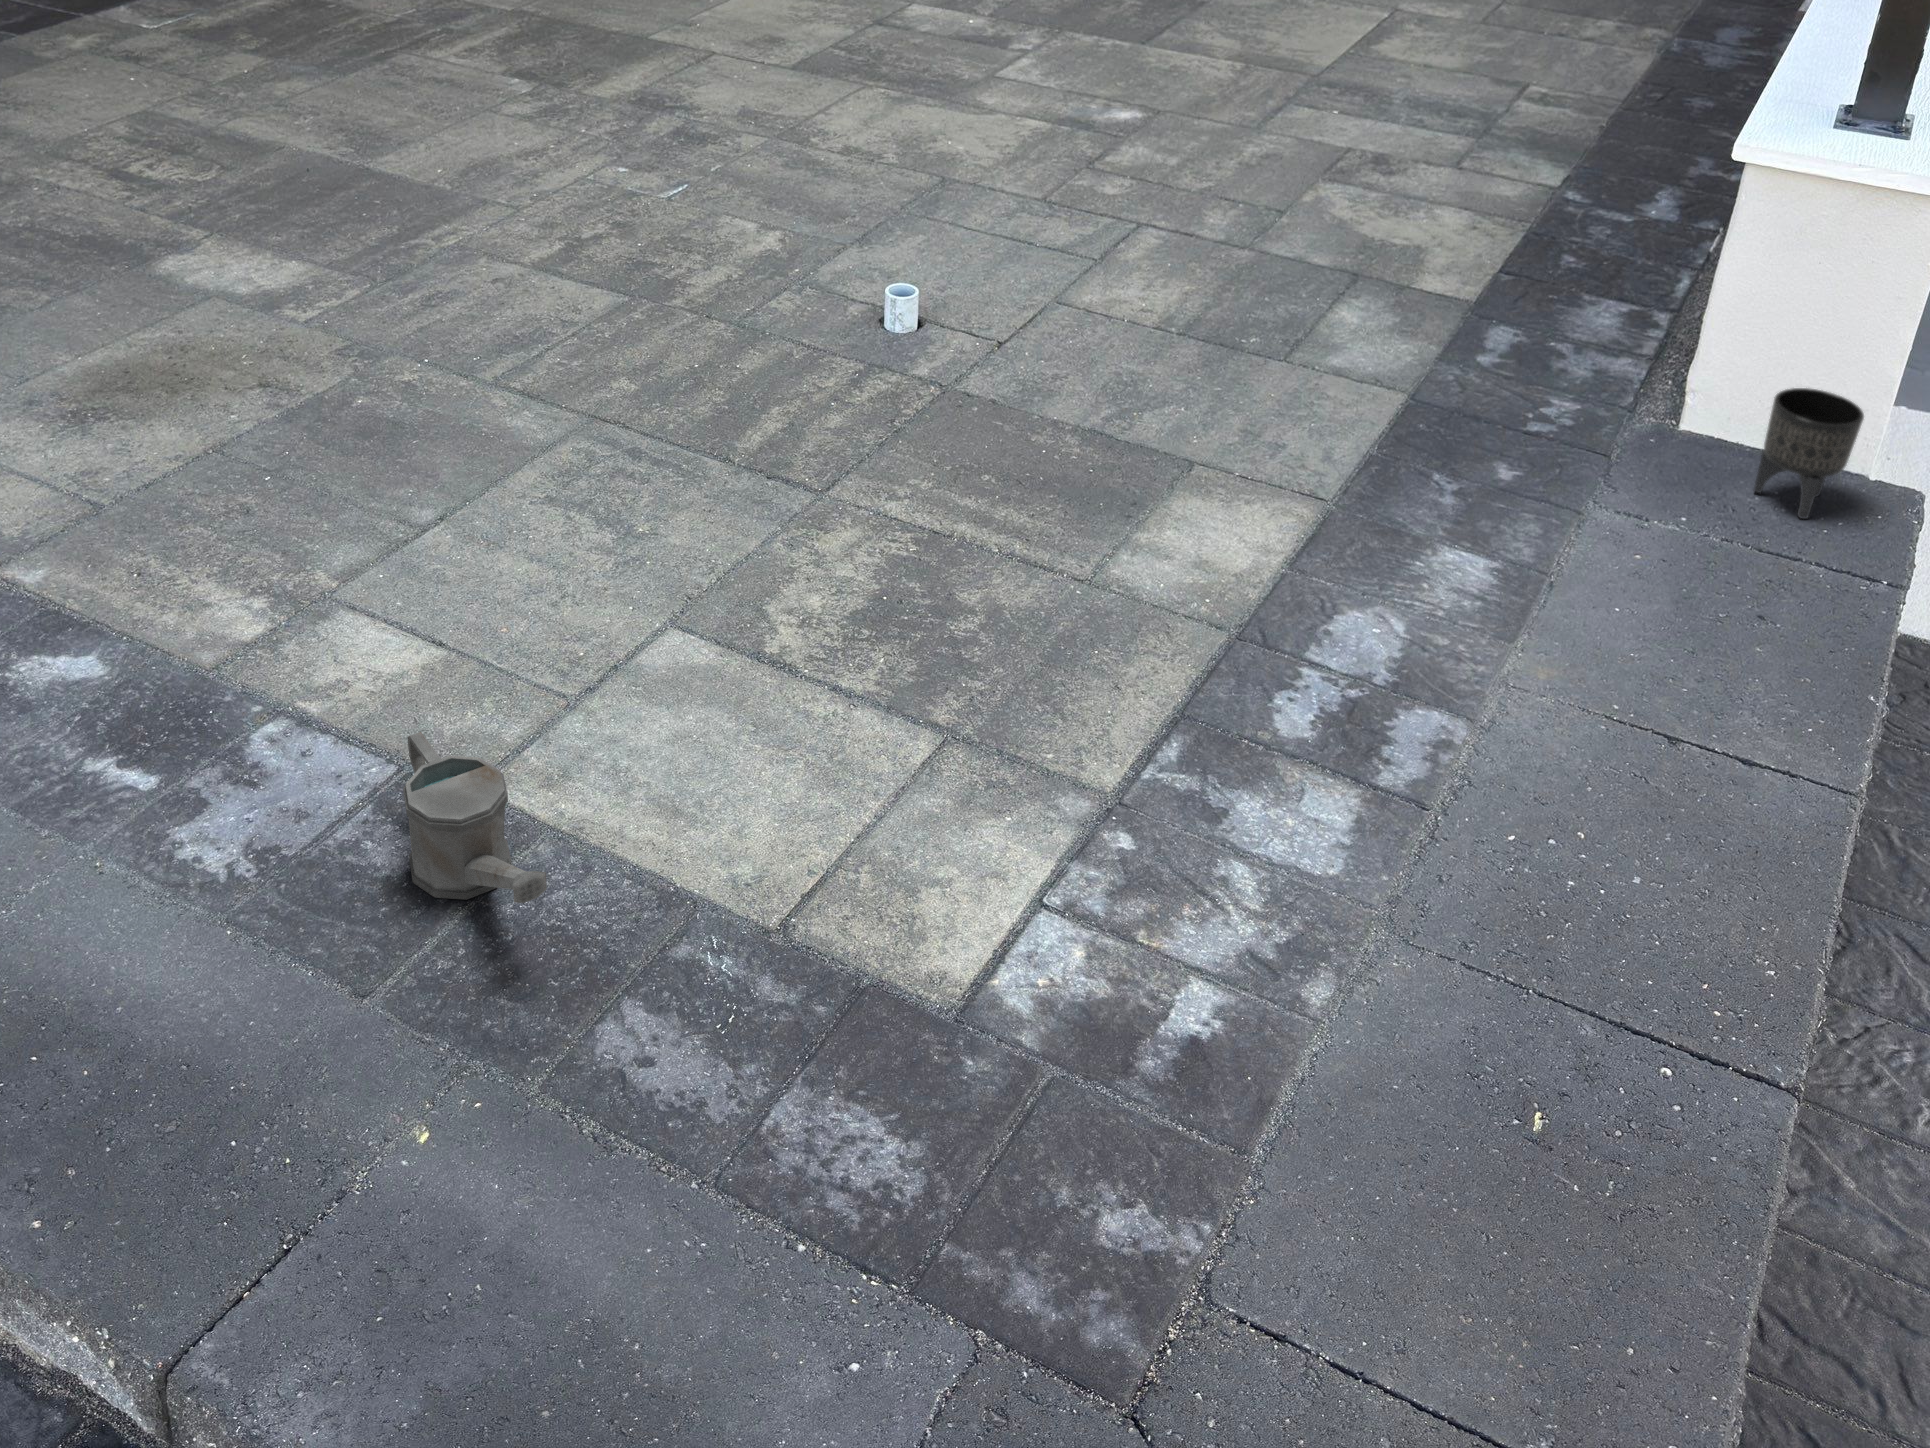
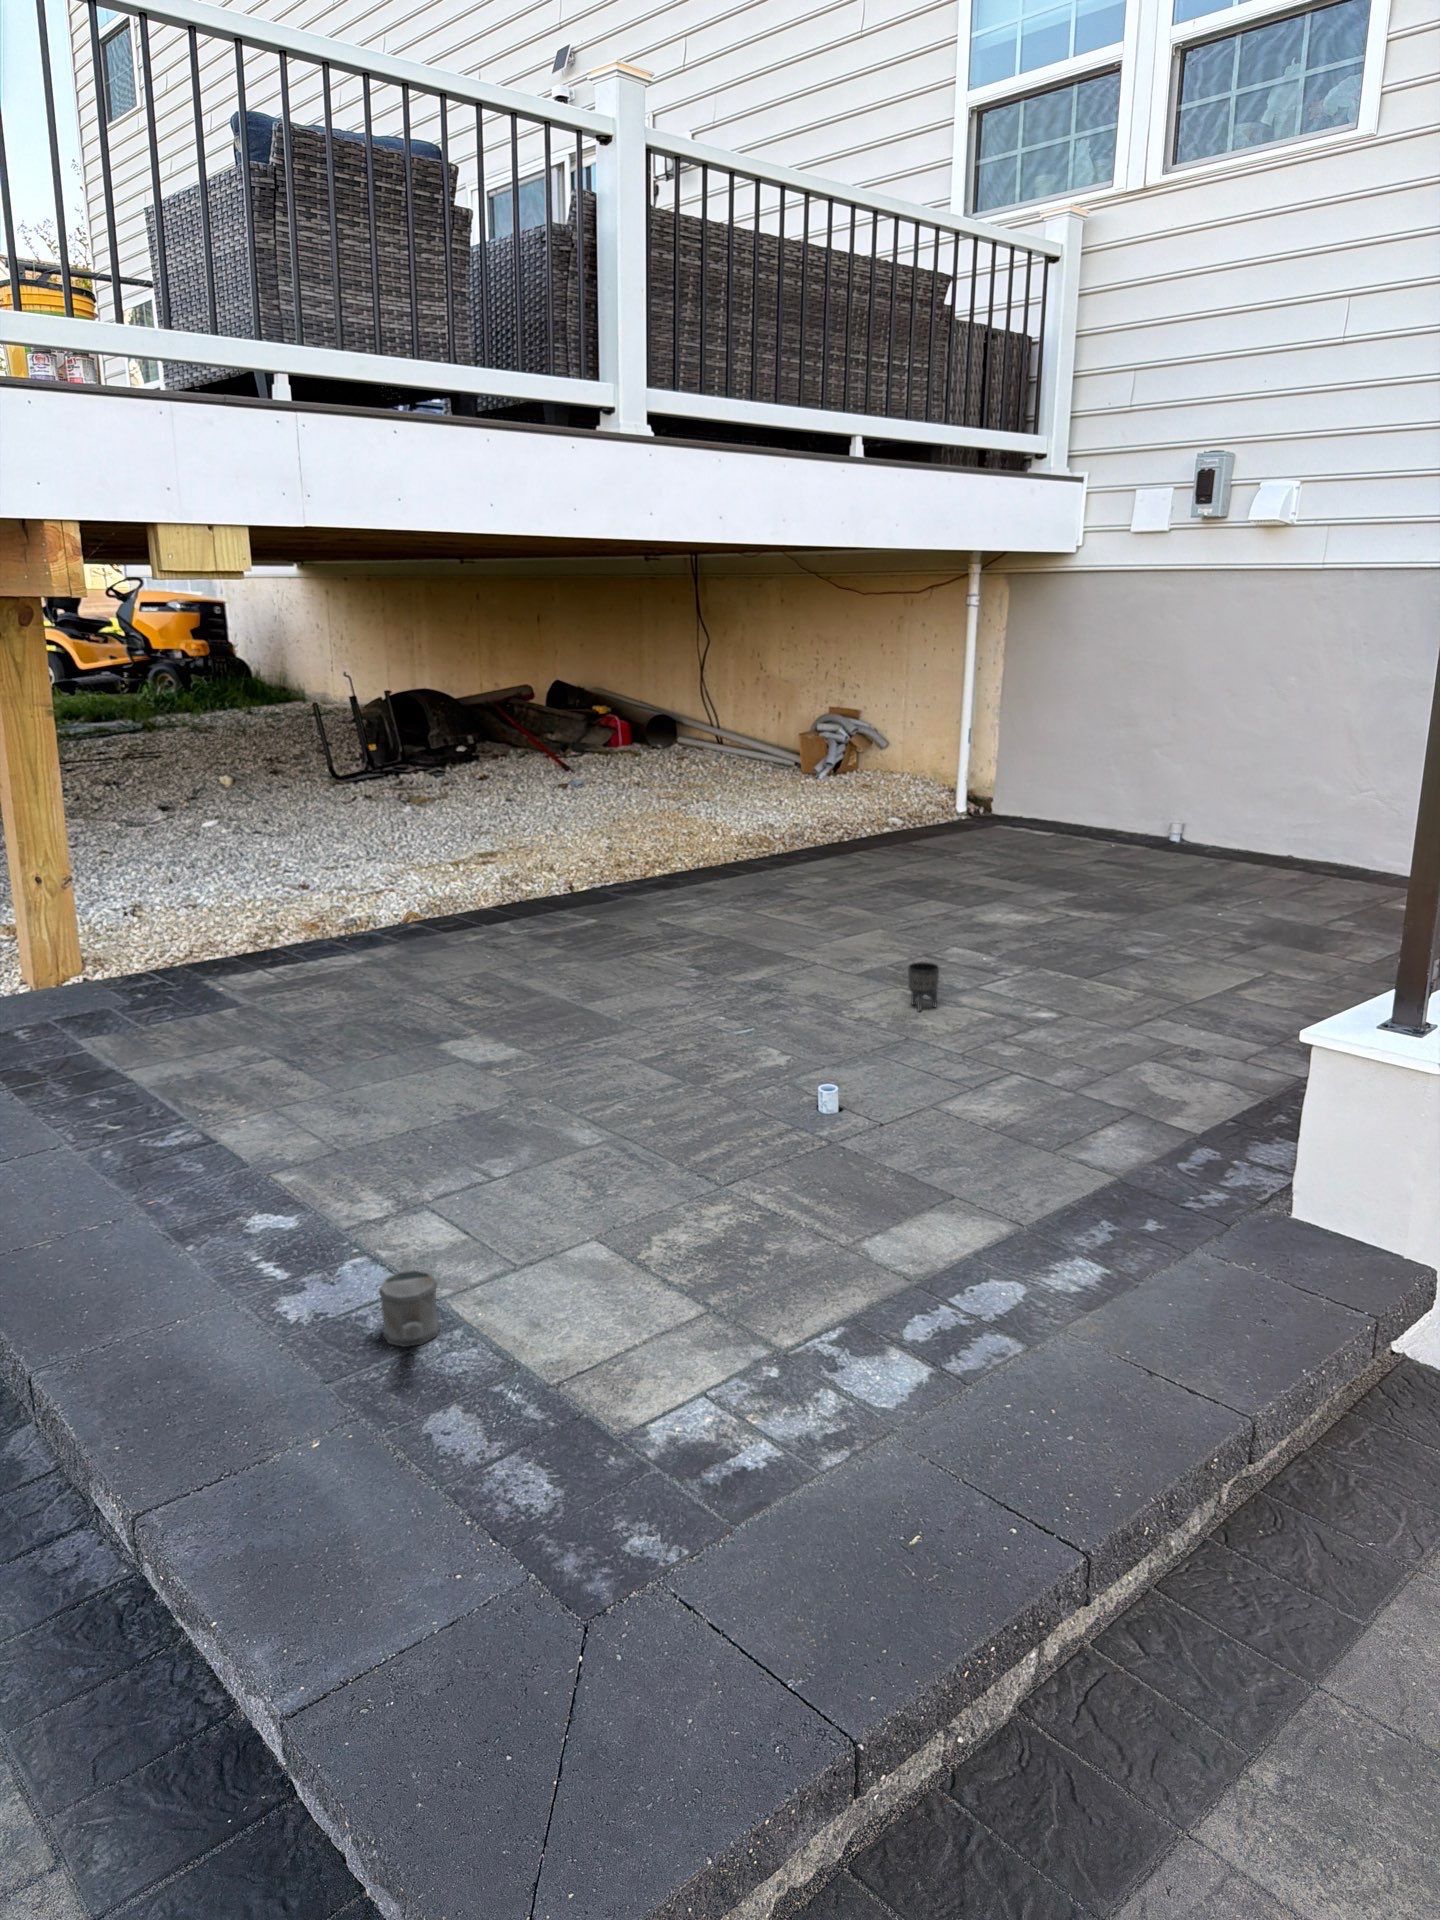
planter: present [1754,388,1864,519] -> present [908,962,940,1012]

